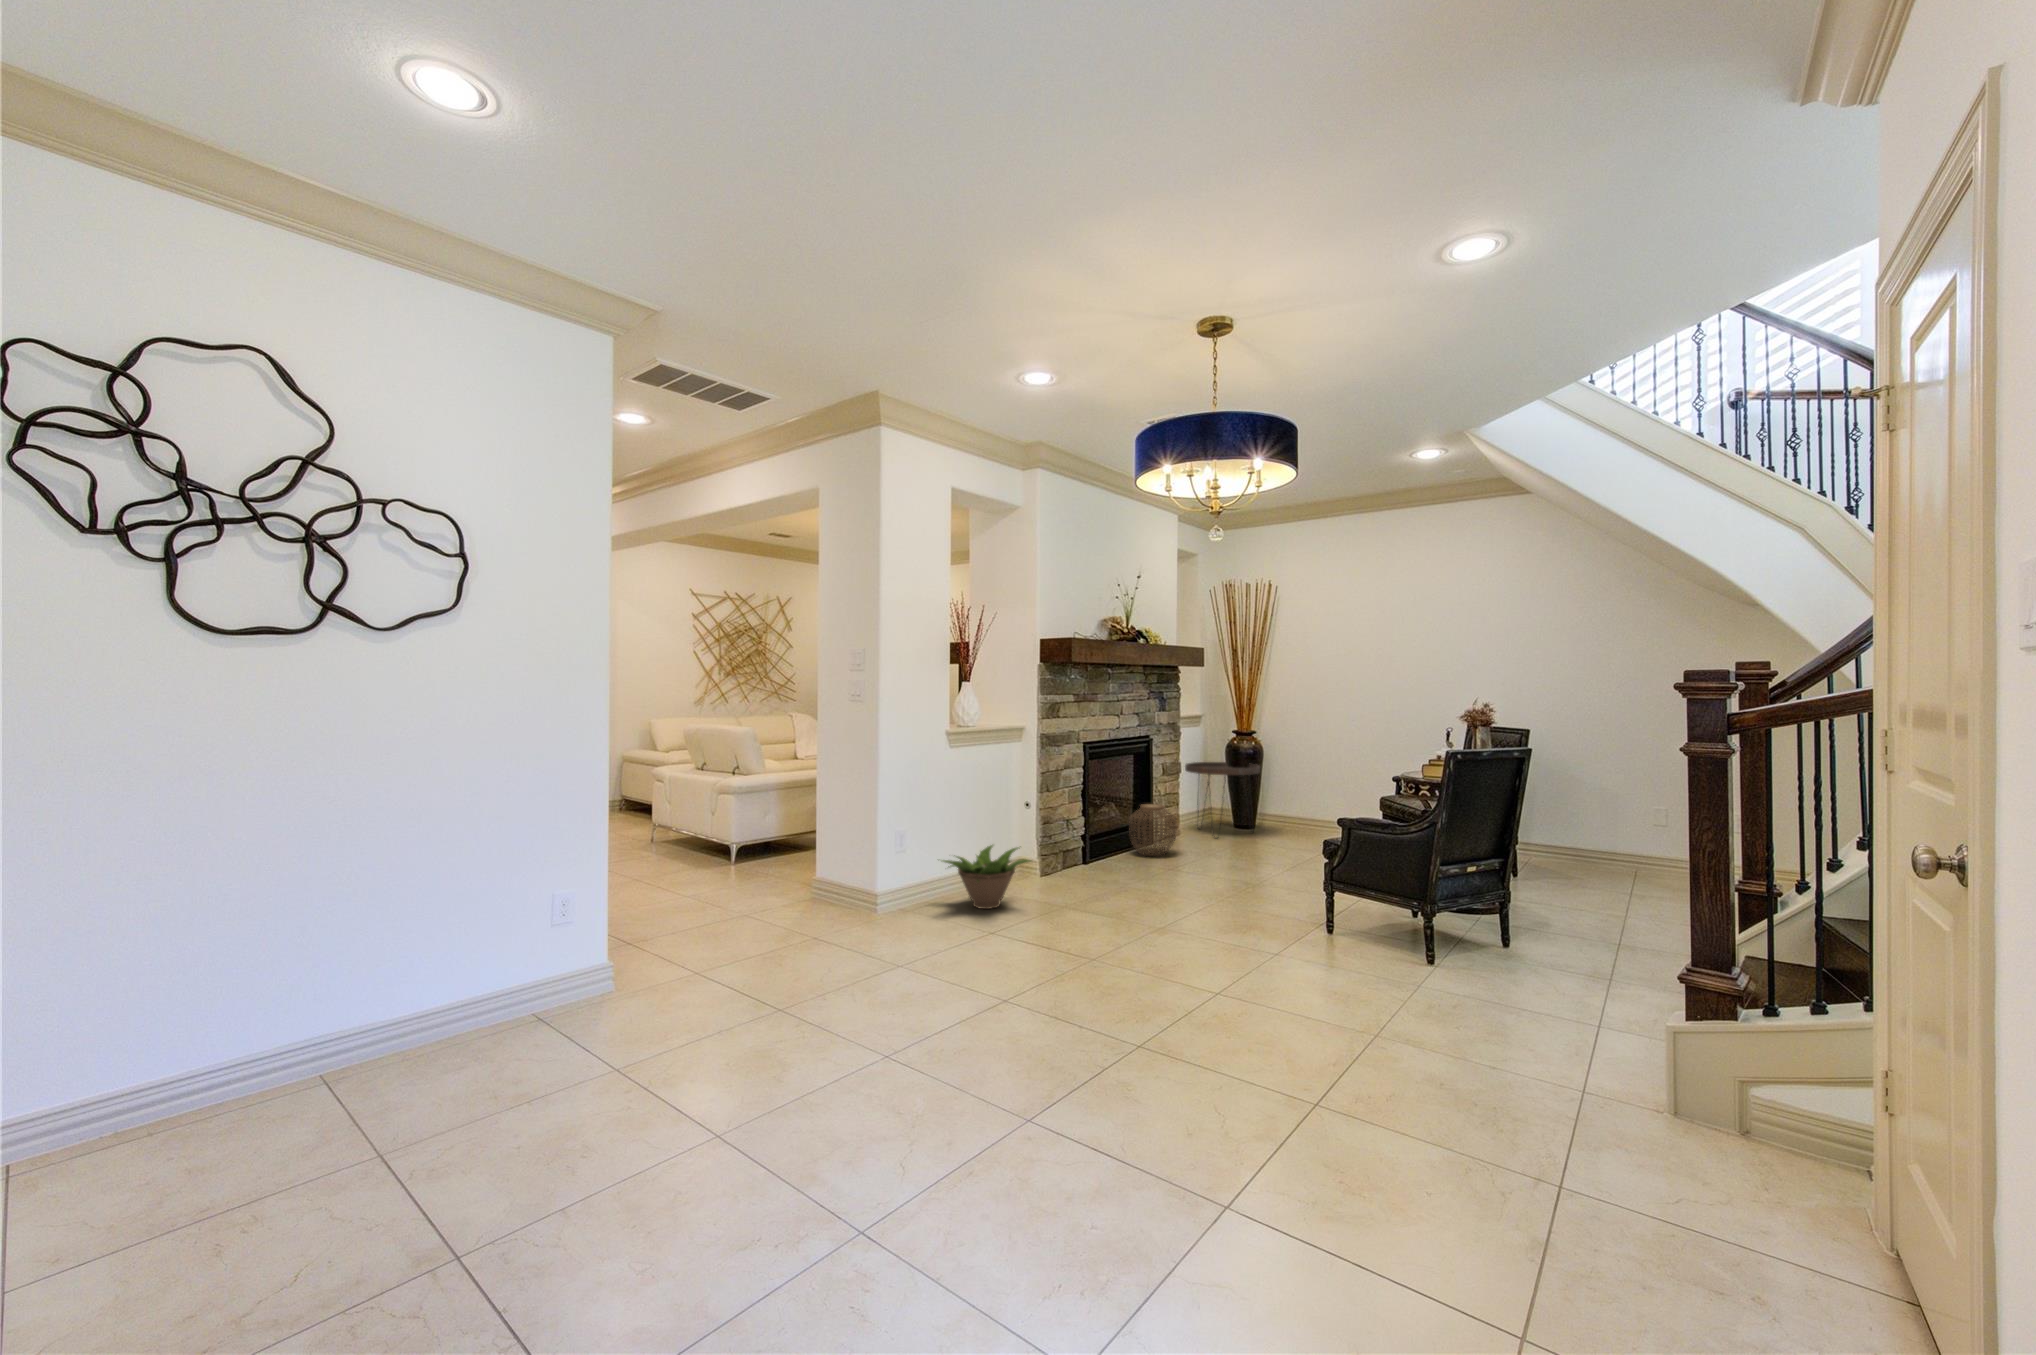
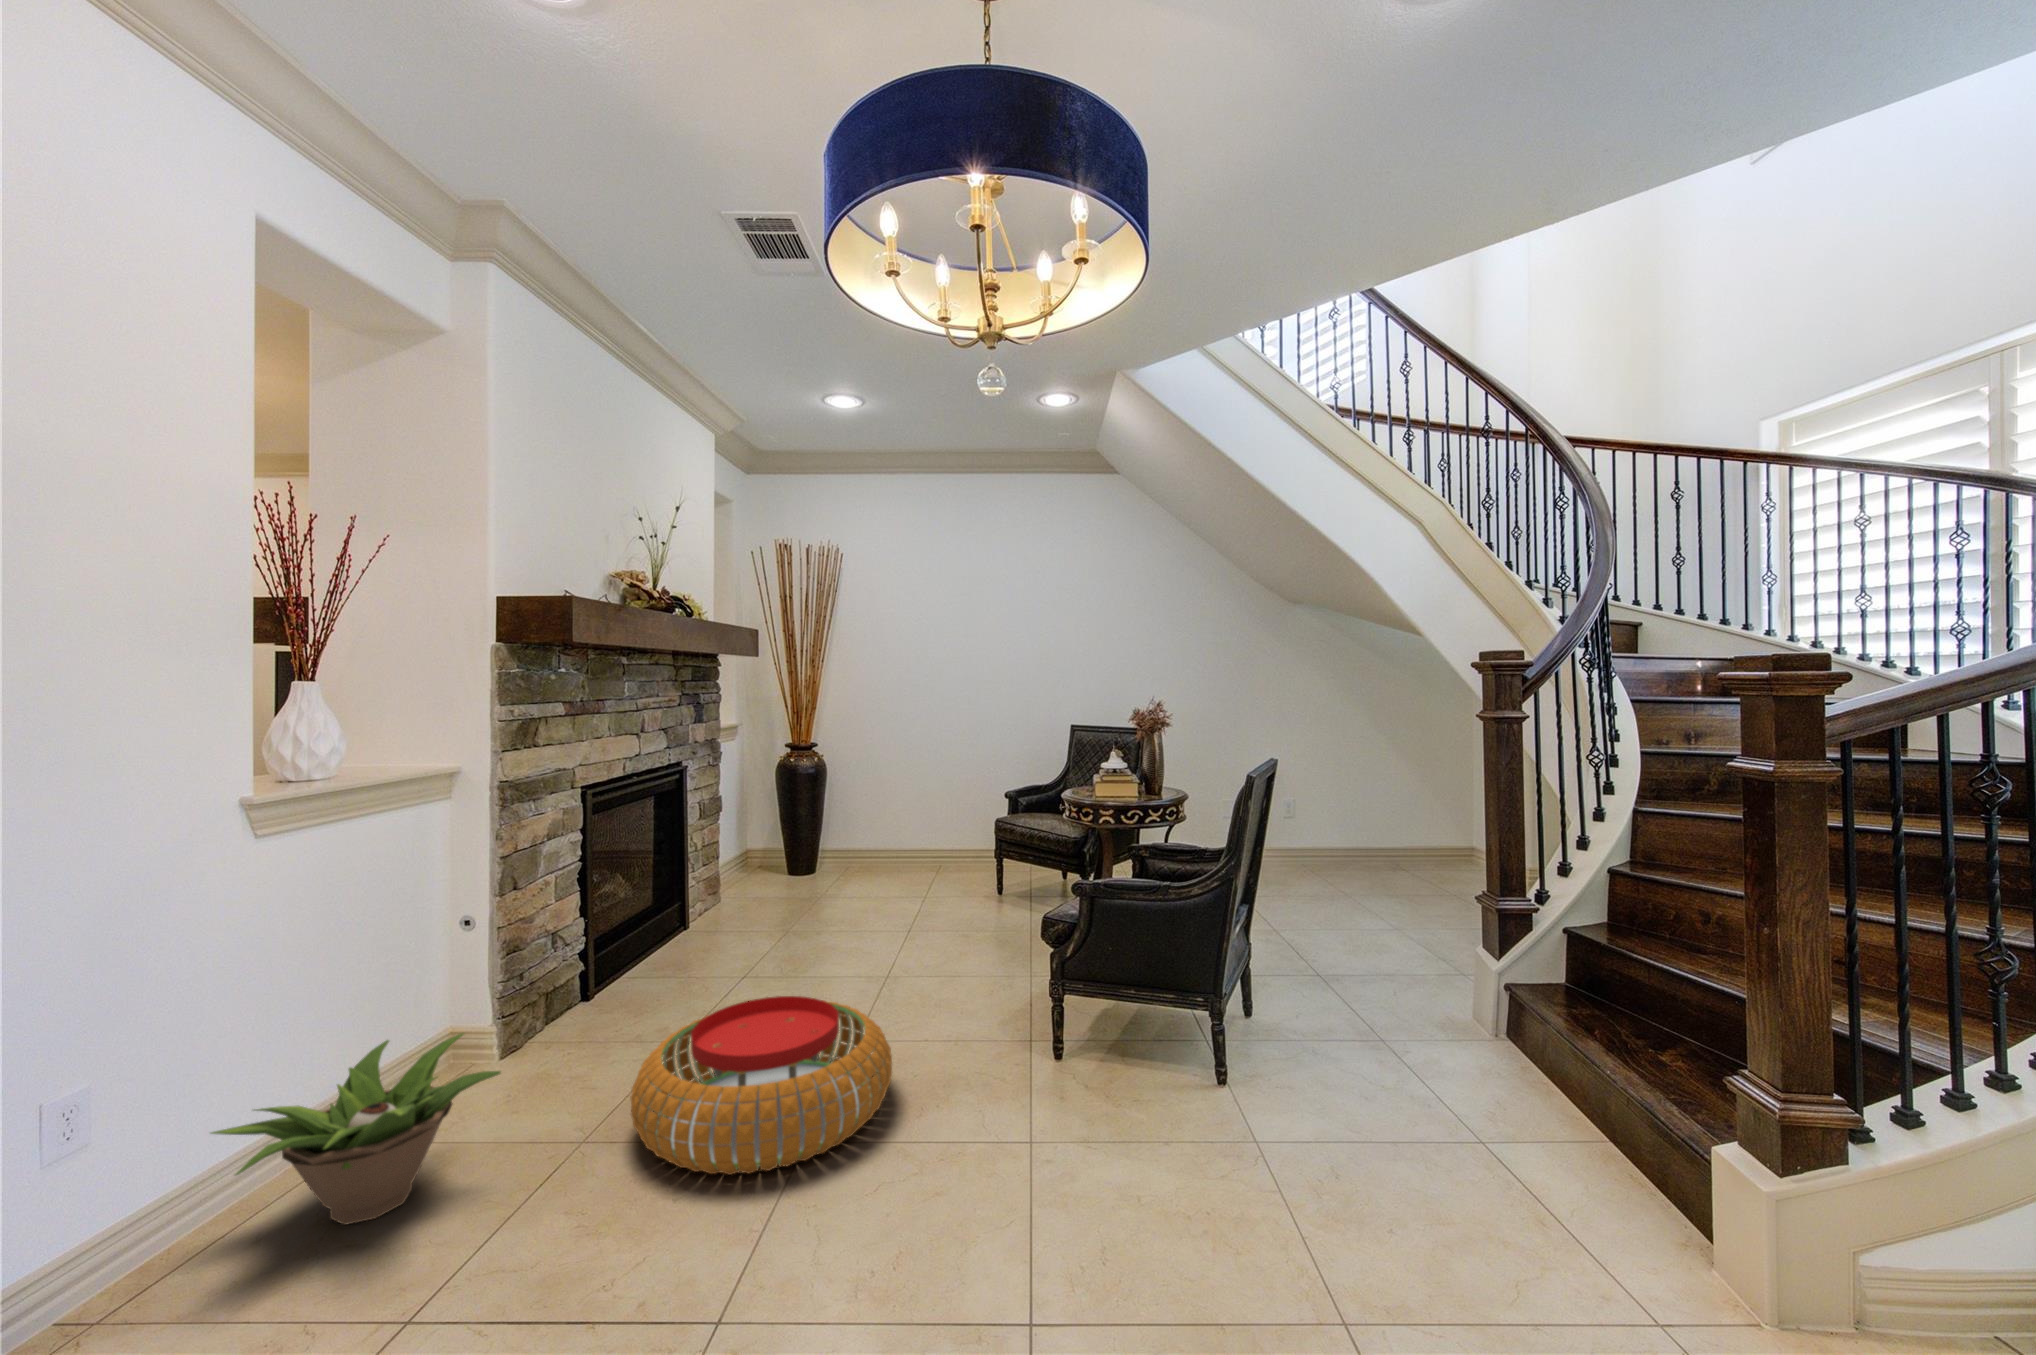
side table: present [1185,762,1260,837] -> none [723,787,829,899]
woven basket: present [1129,804,1176,856] -> none [656,869,735,956]
pouf: none [1085,860,1219,931] -> present [631,996,892,1175]

